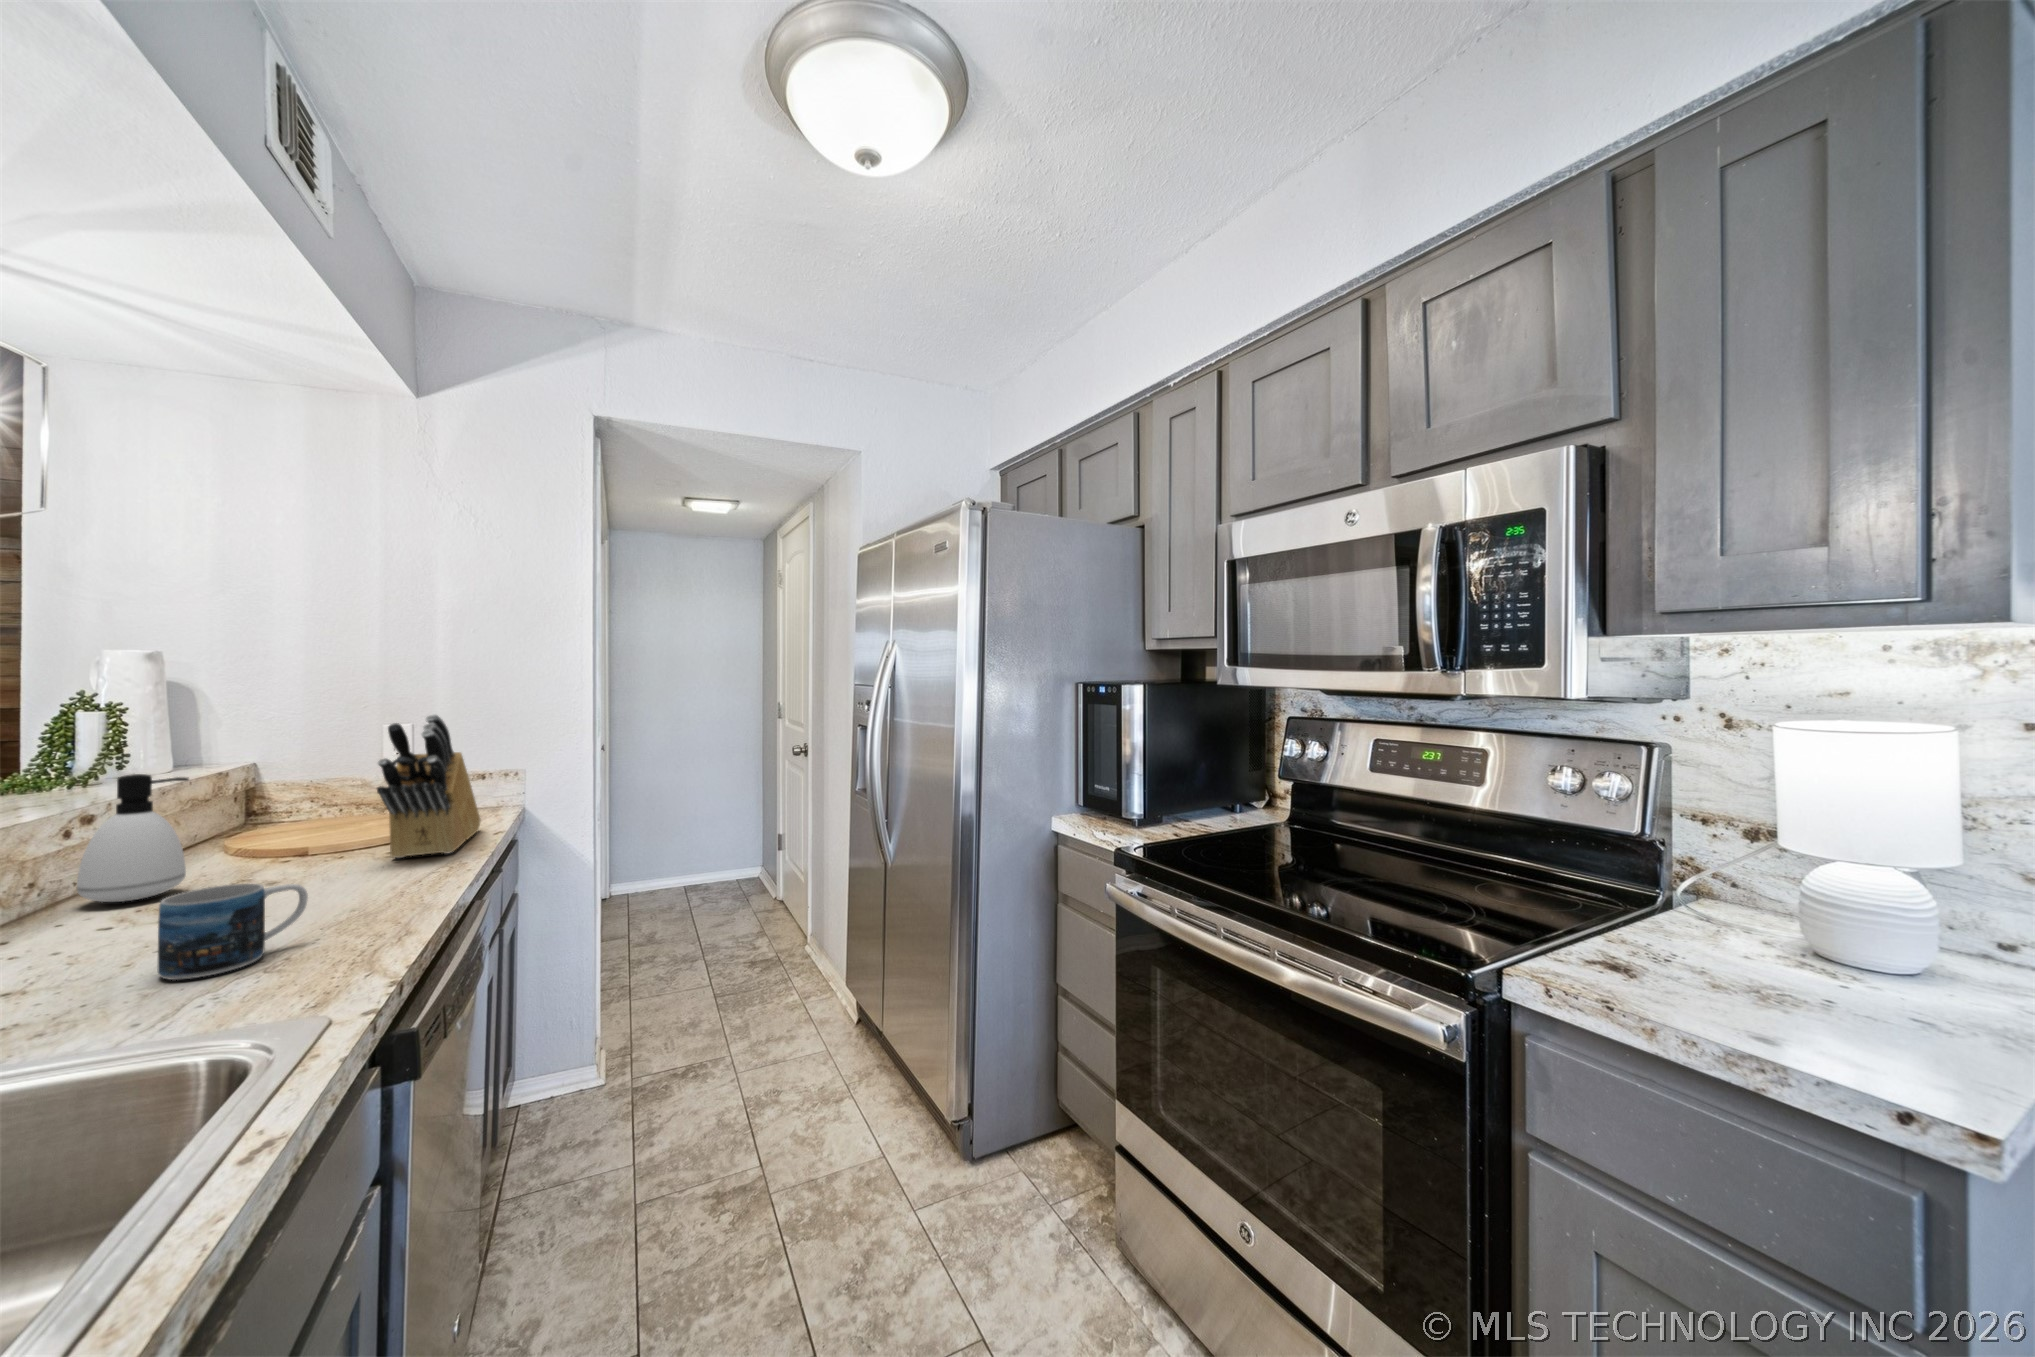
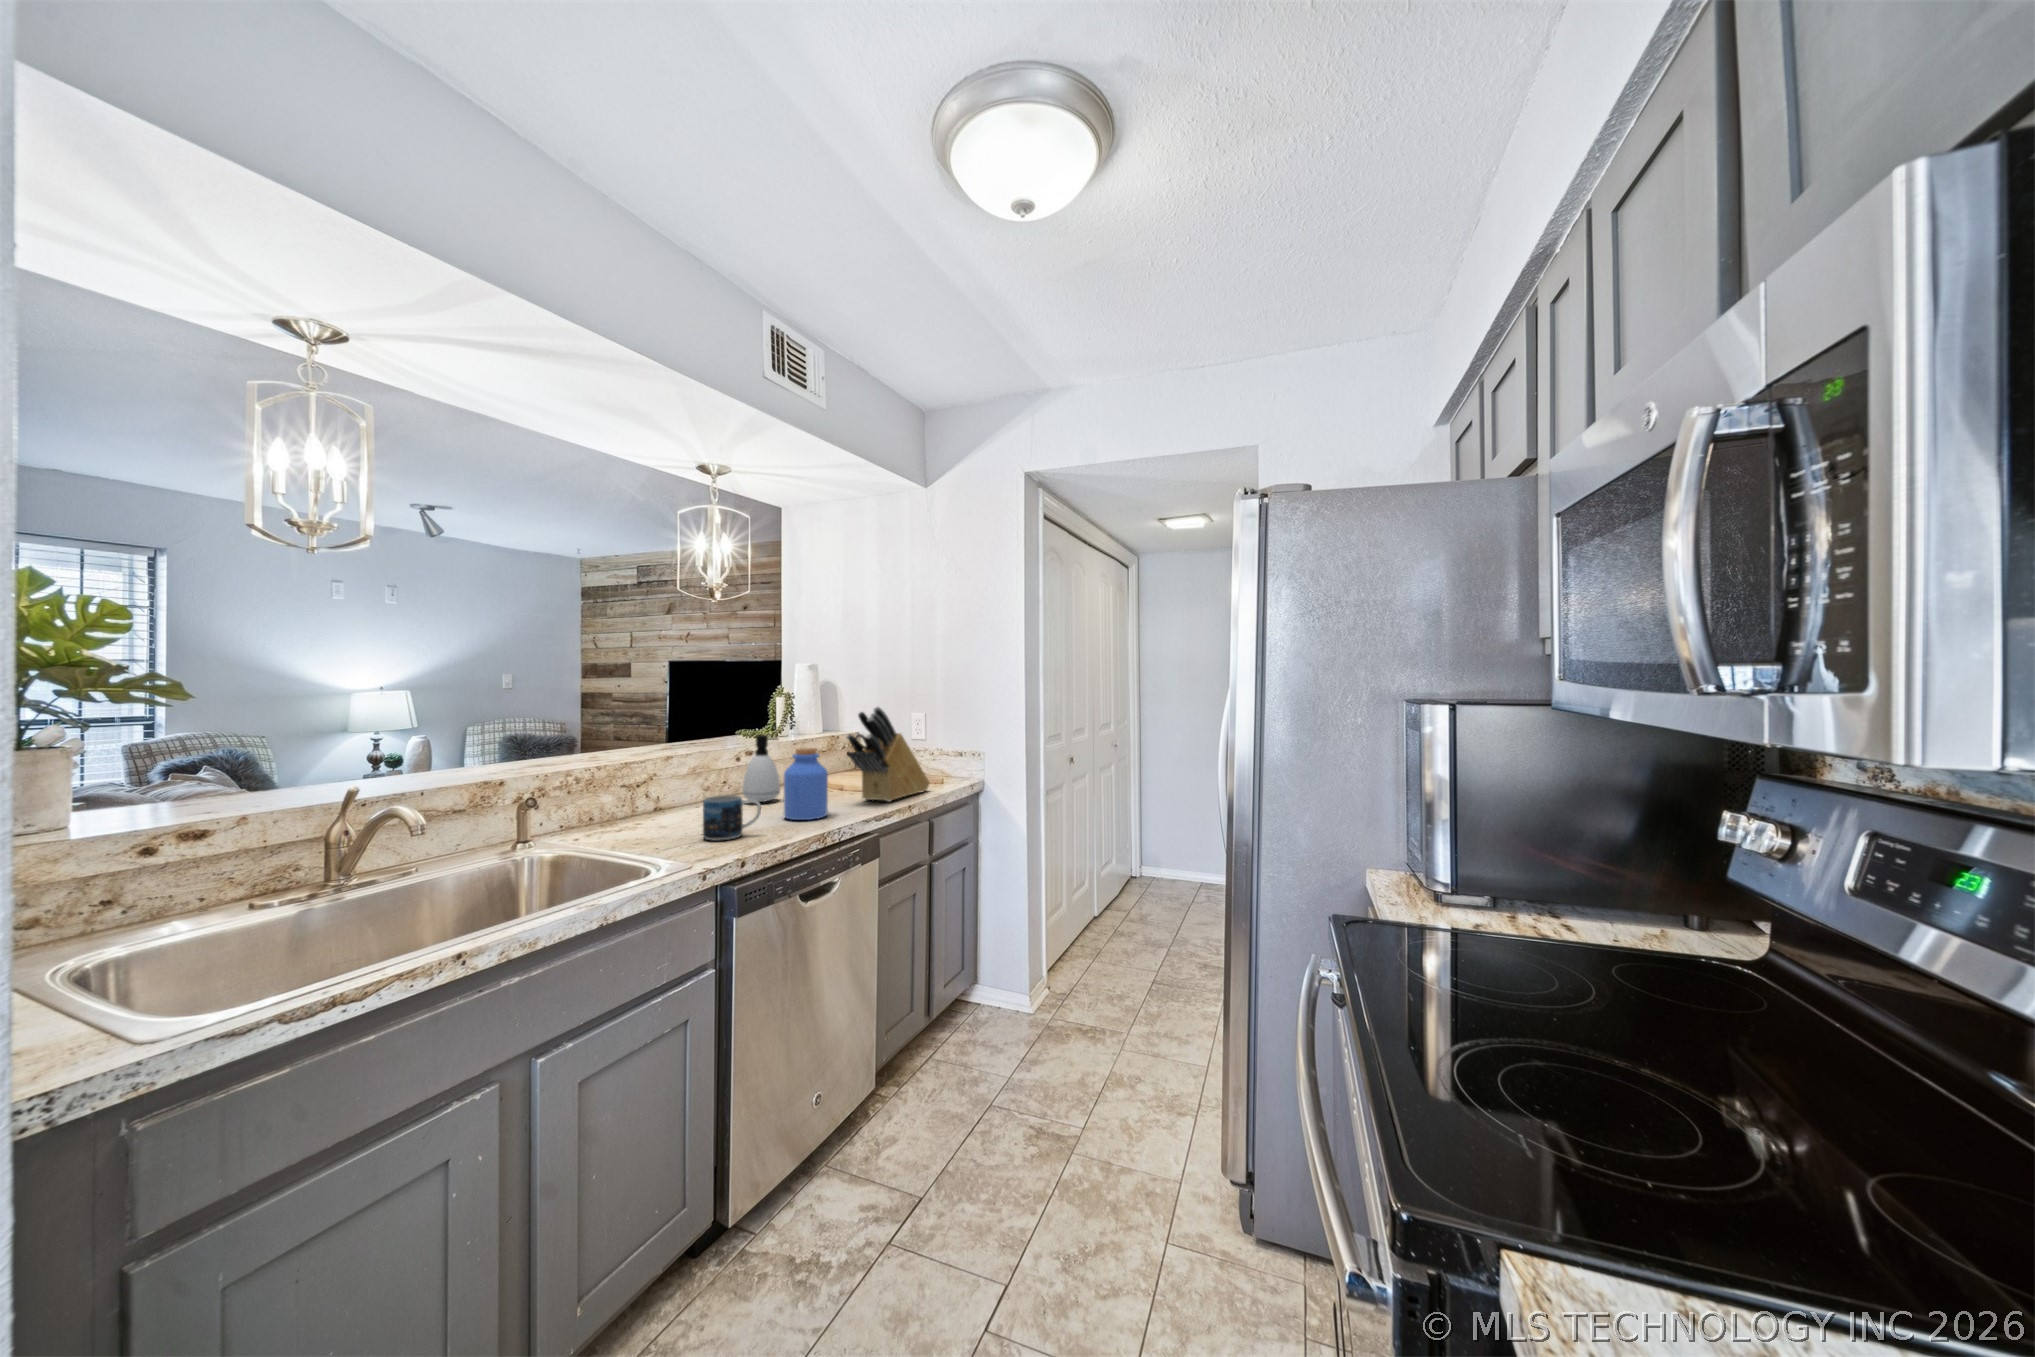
jar: none [281,785,381,910] -> present [784,748,828,820]

